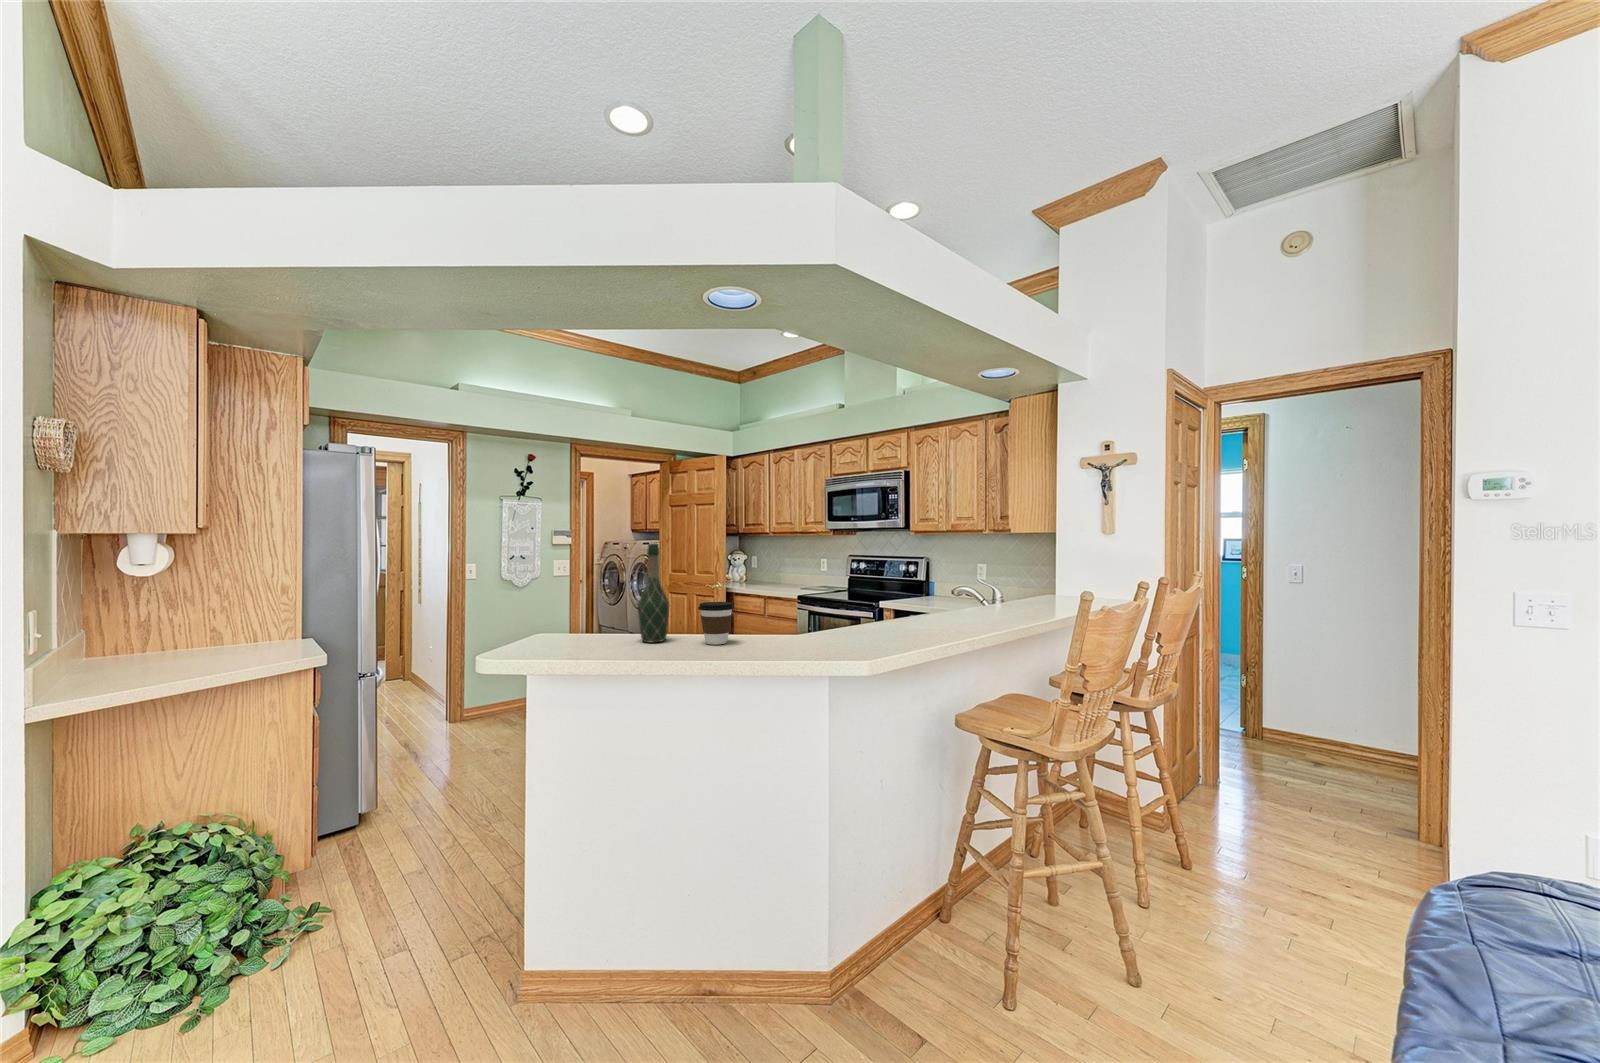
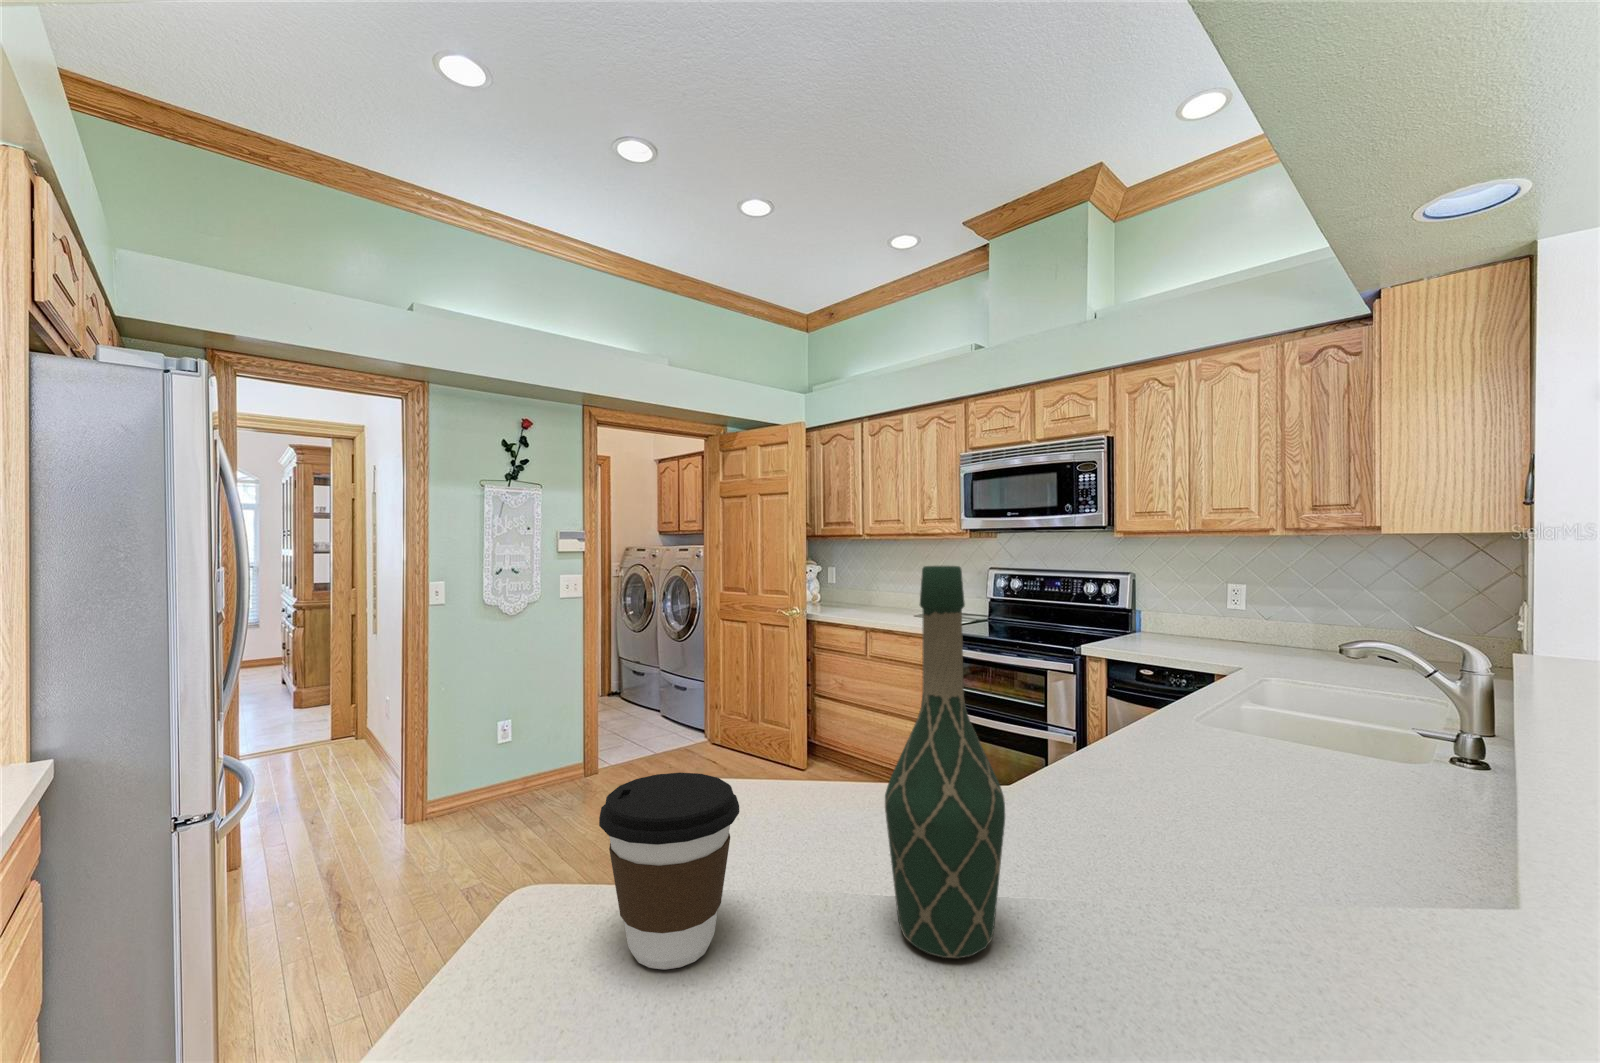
coffee cup: present [698,602,734,645] -> present [599,773,739,969]

